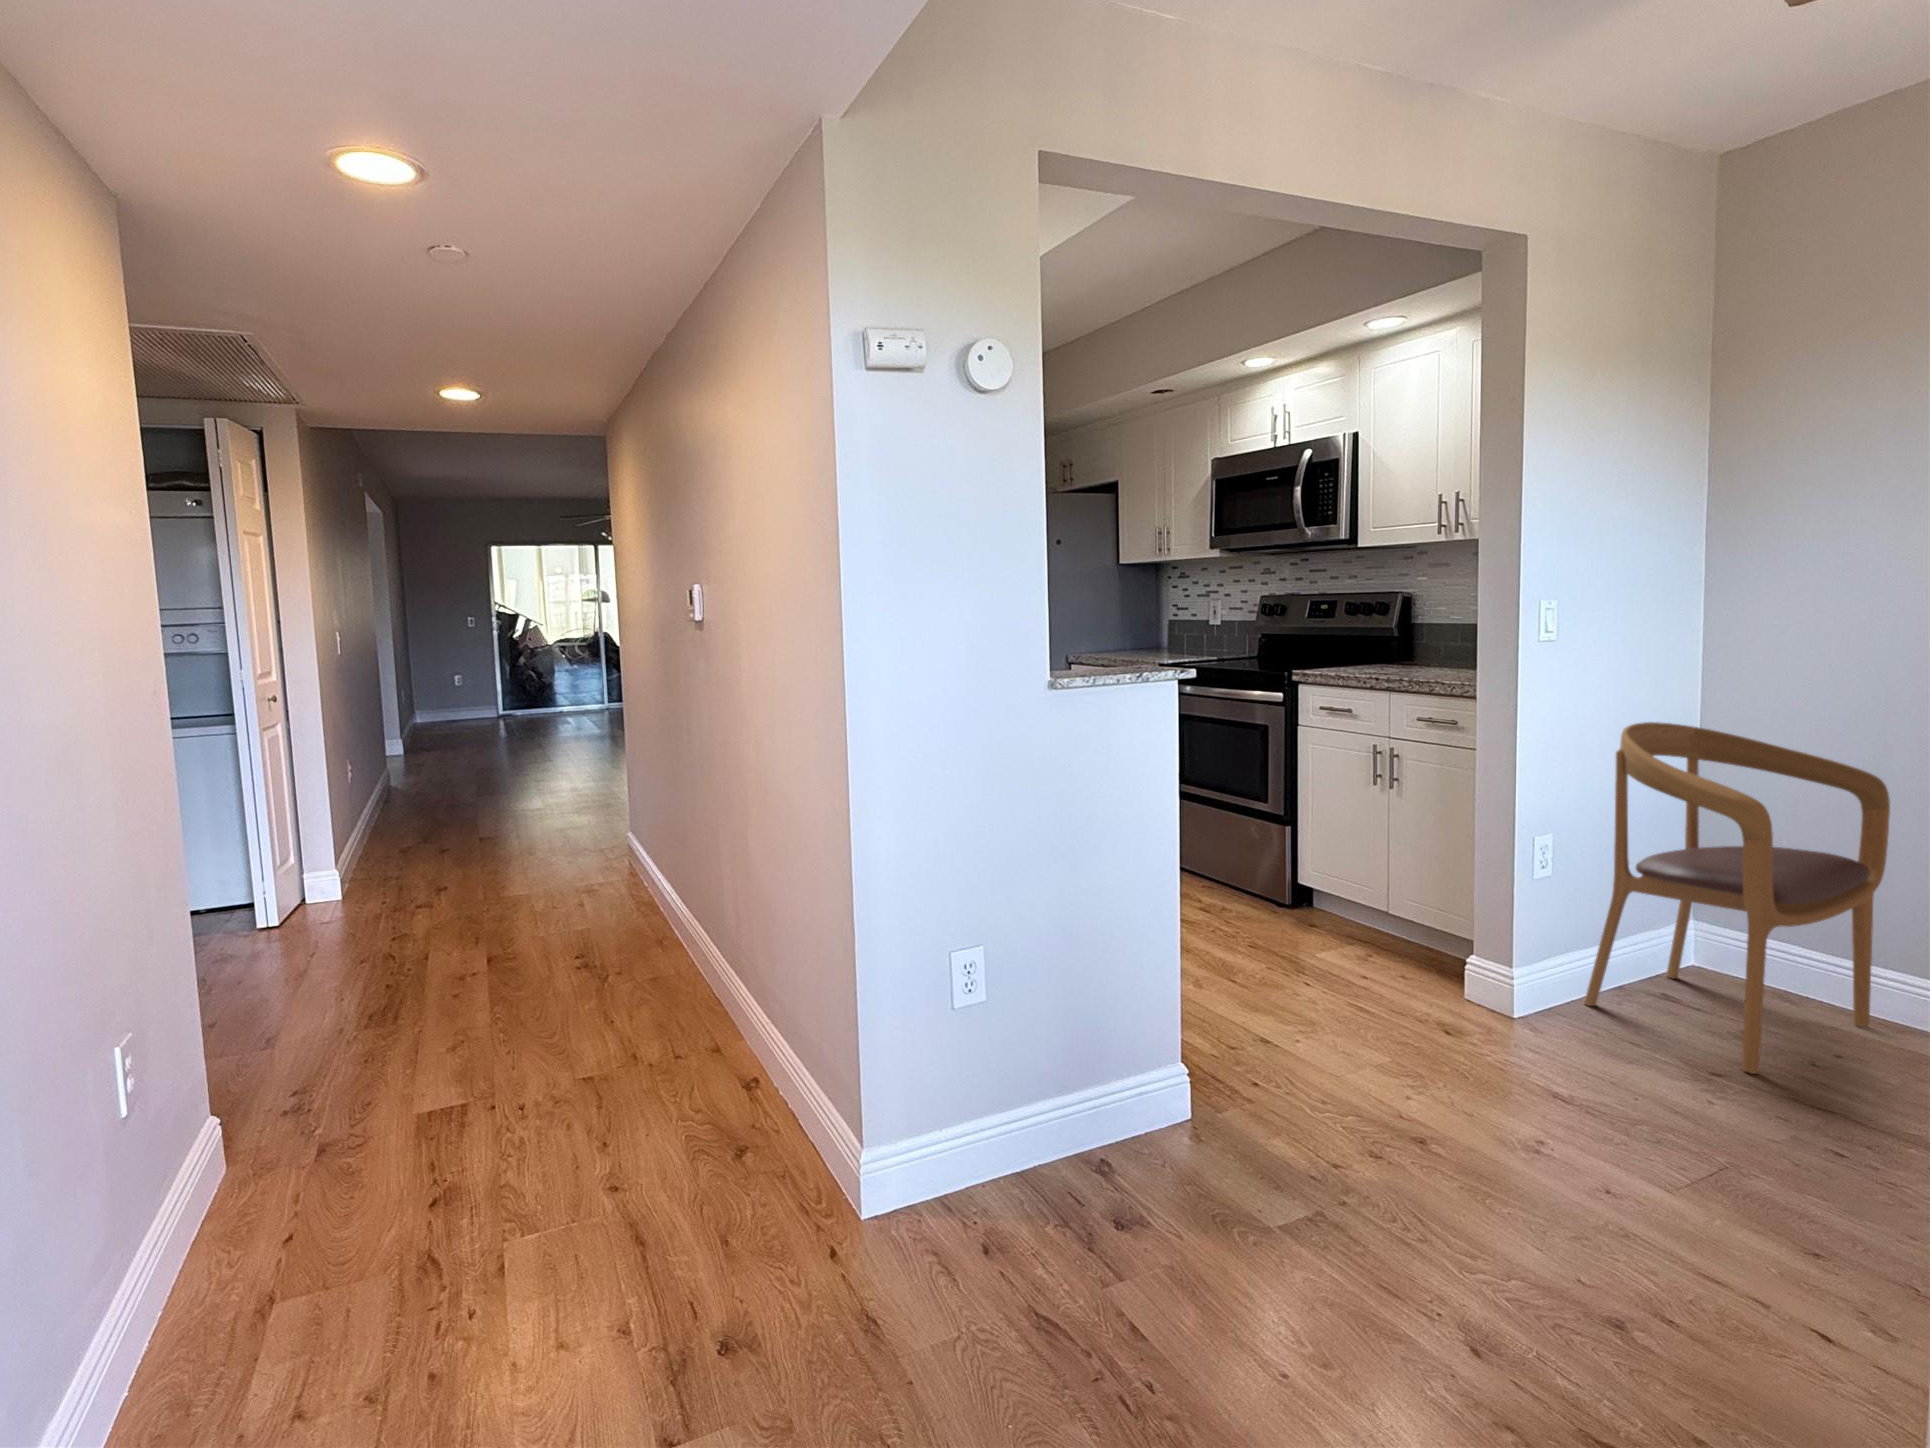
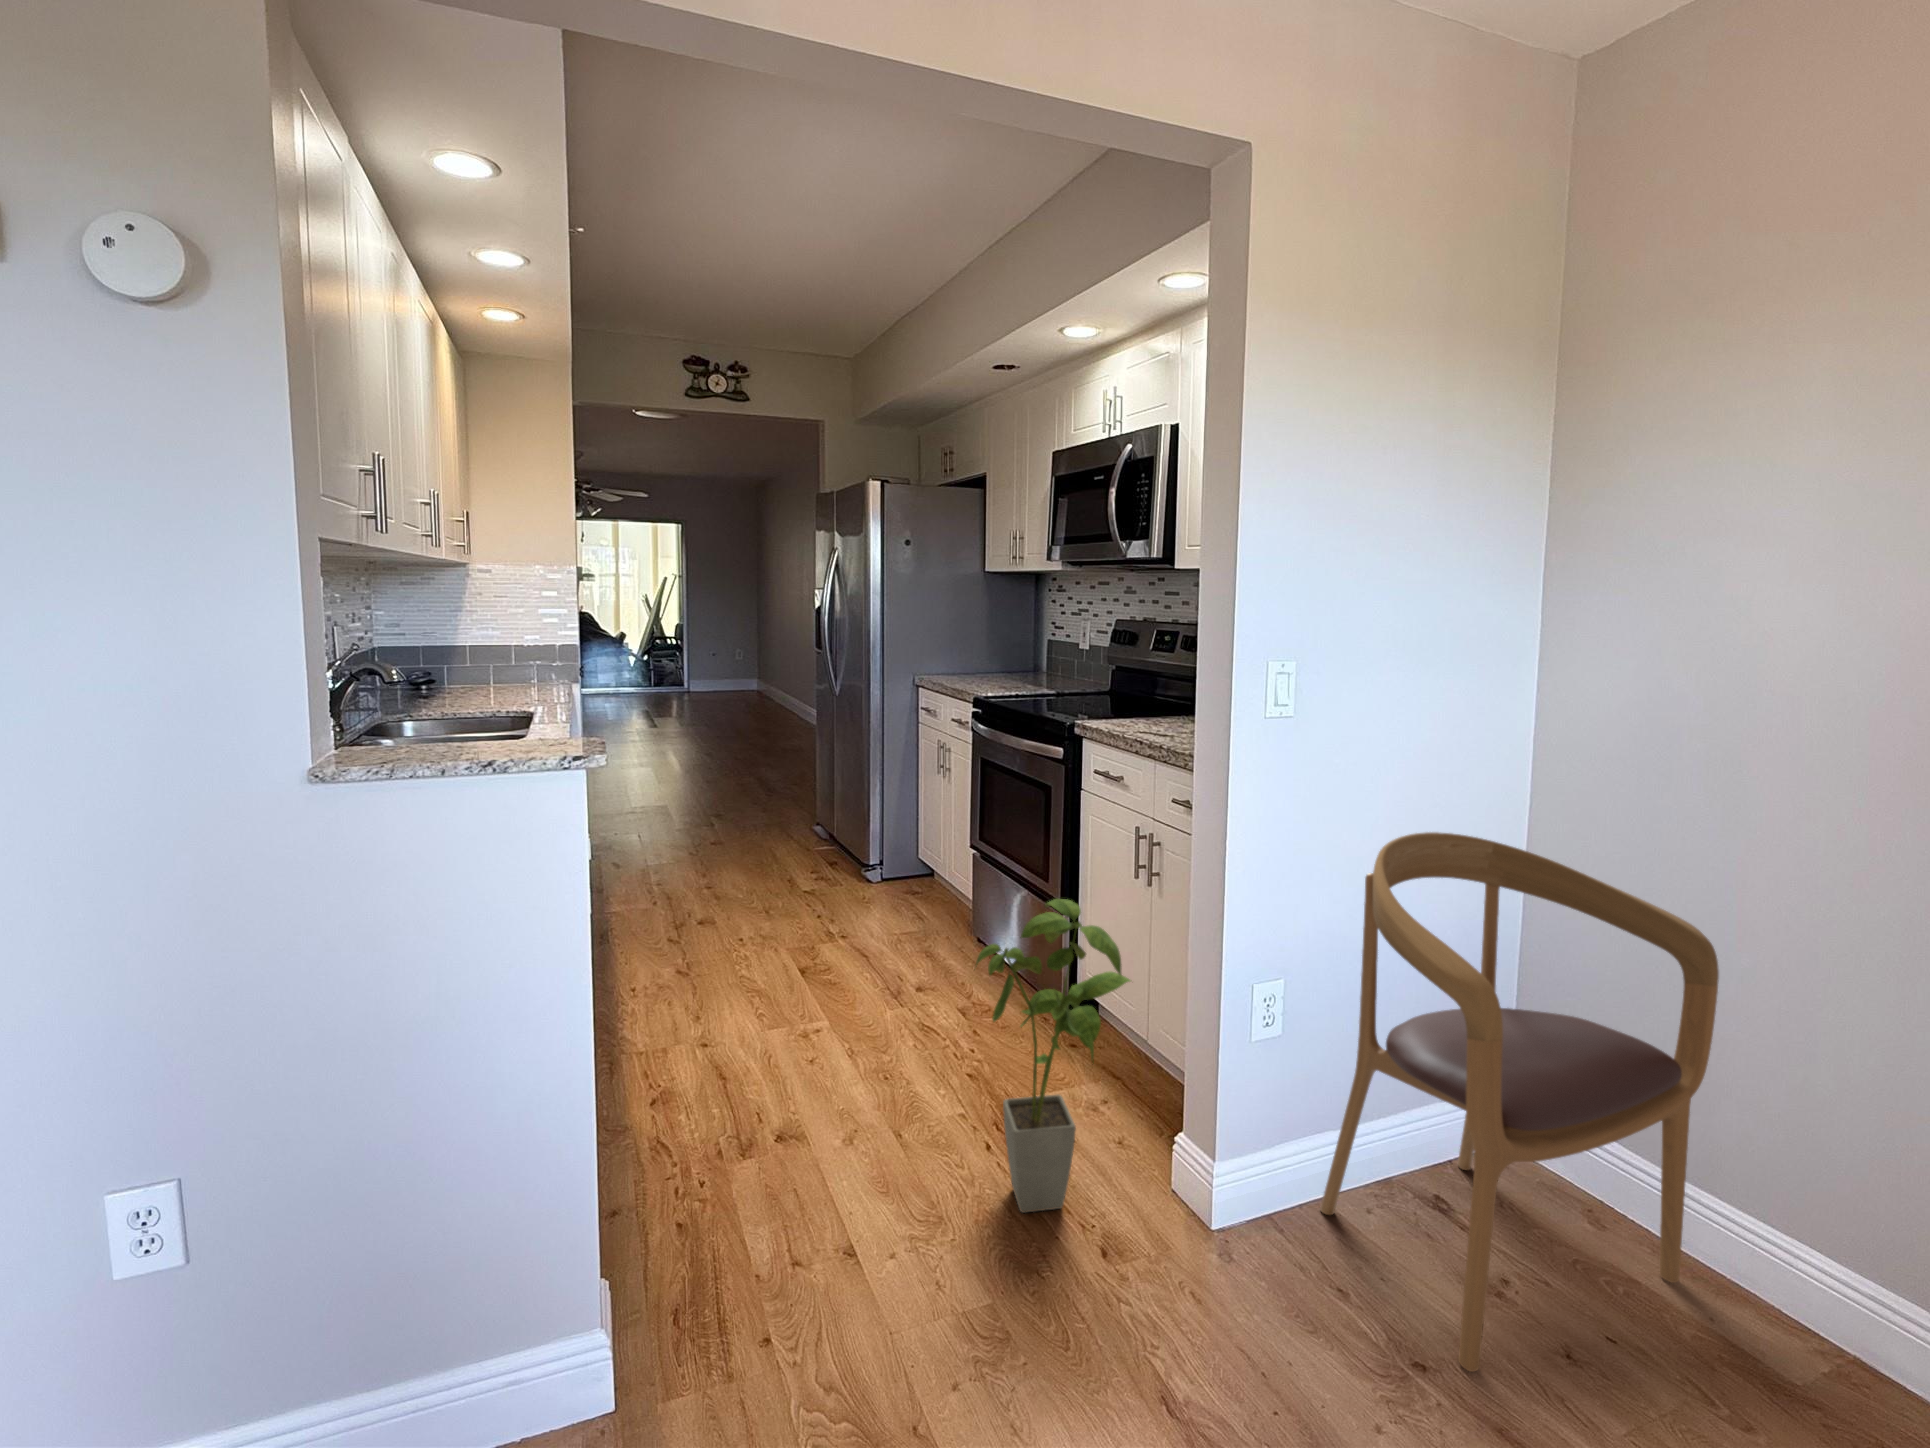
house plant: none [1318,782,1457,1015] -> present [976,899,1131,1213]

